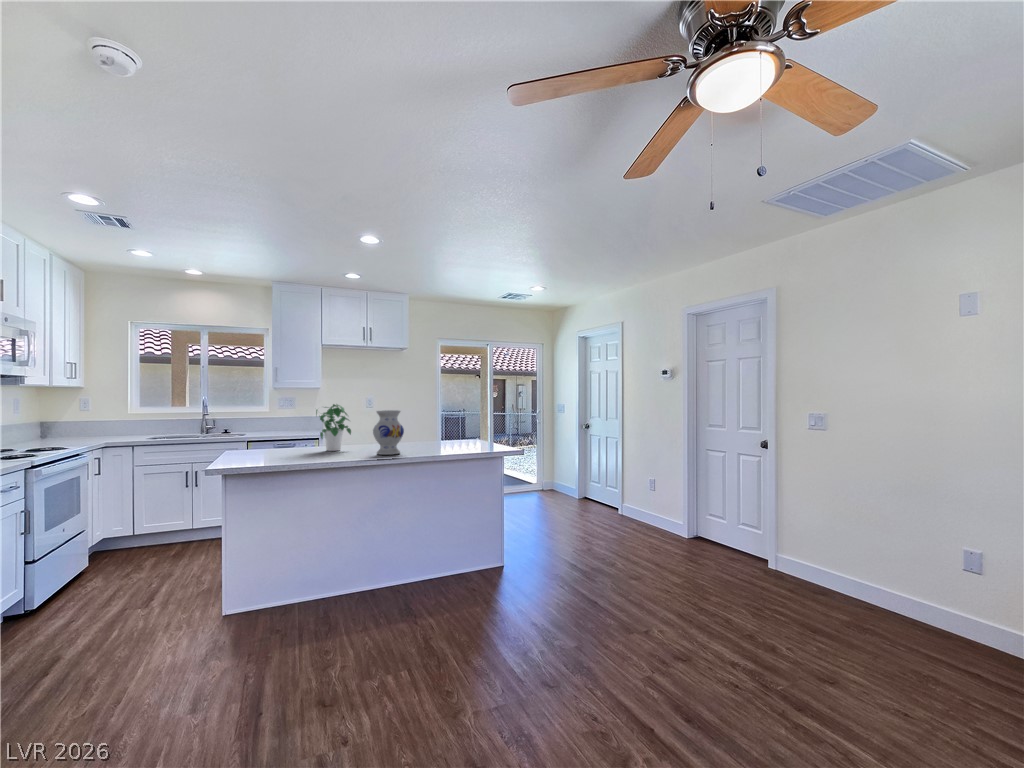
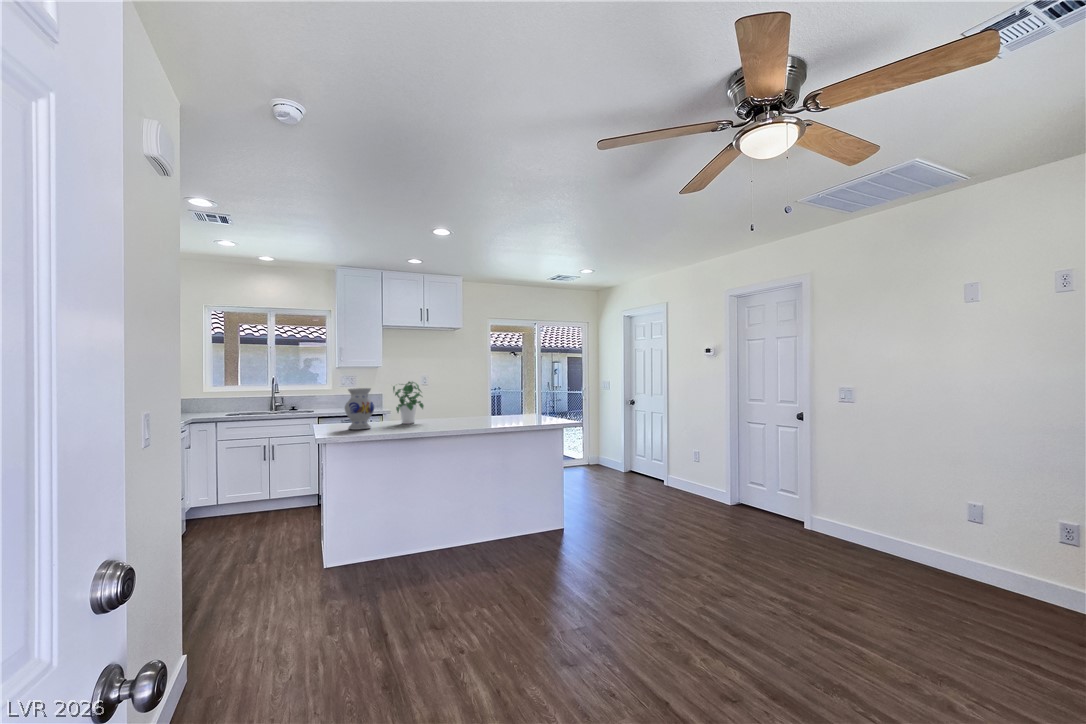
vase: present [373,410,404,455] -> present [345,388,374,430]

